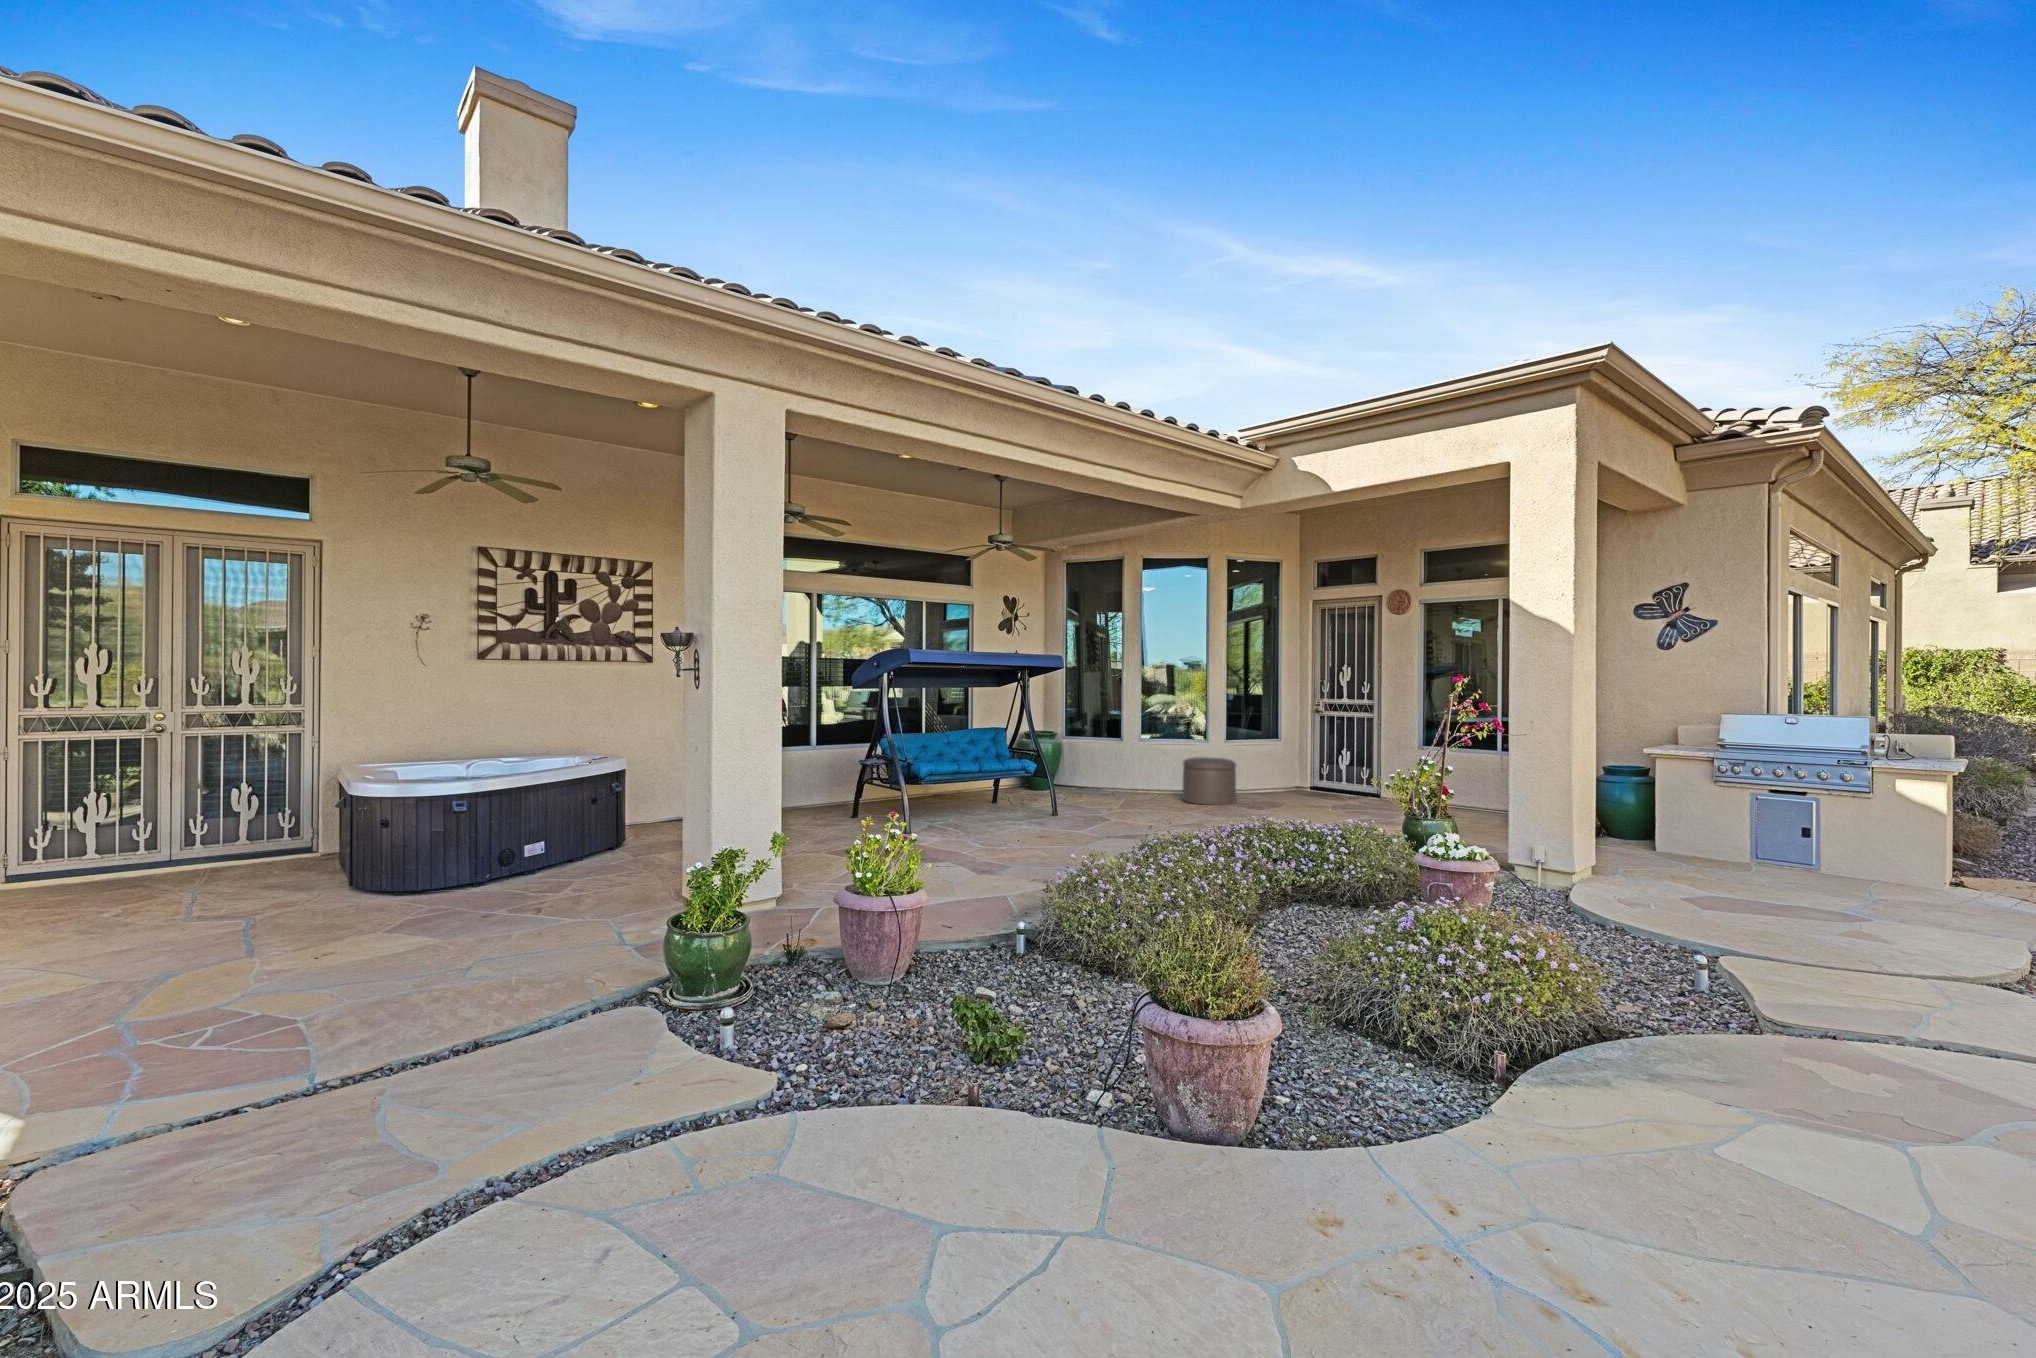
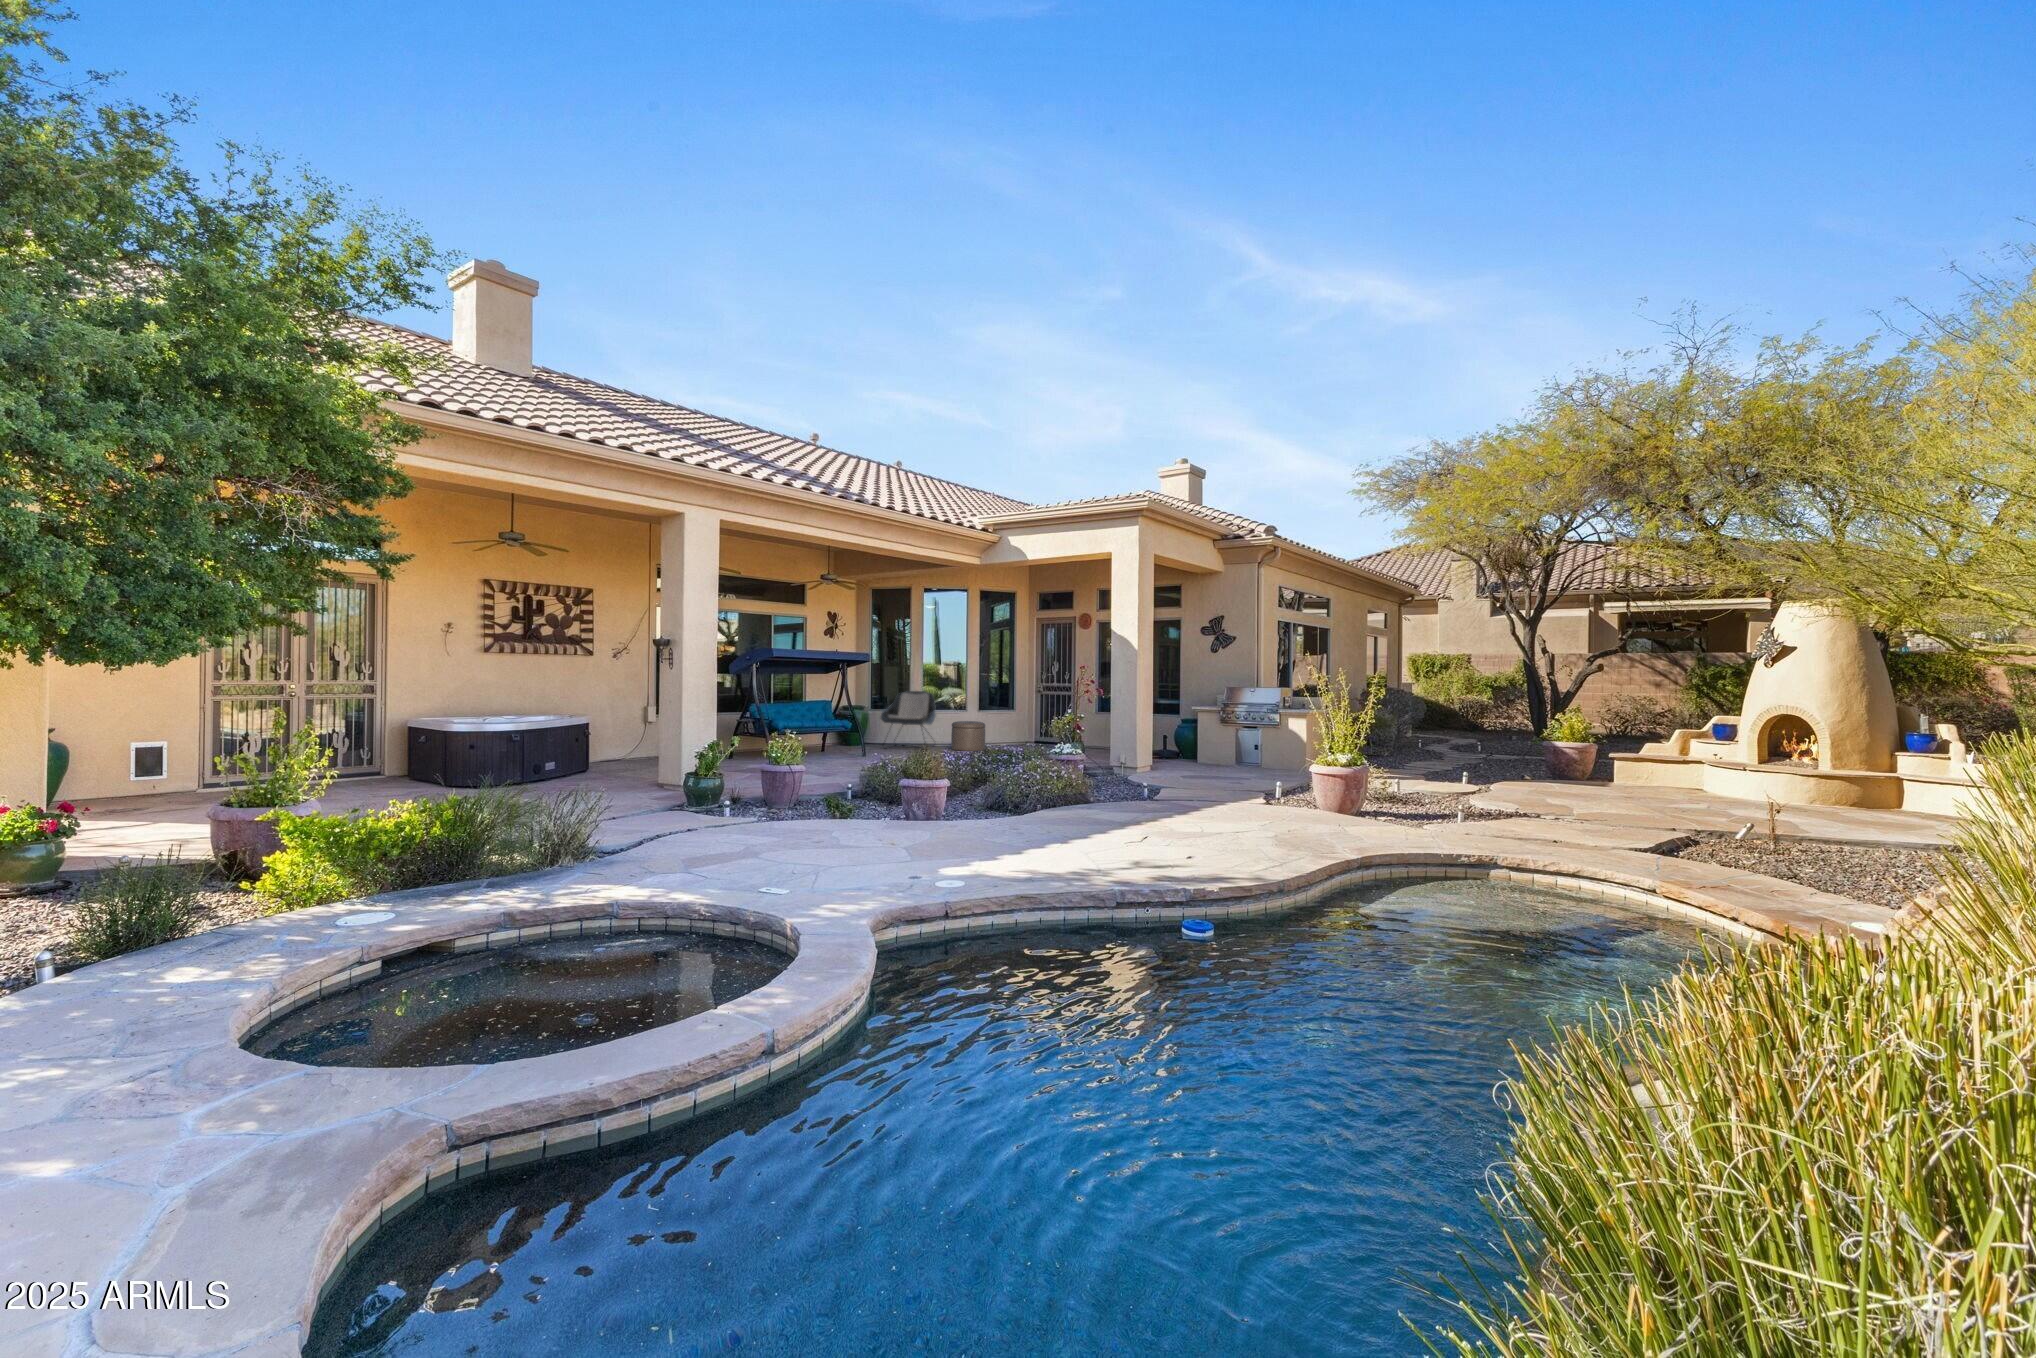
lounge chair: none [1076,710,1159,800] -> present [880,691,936,748]

